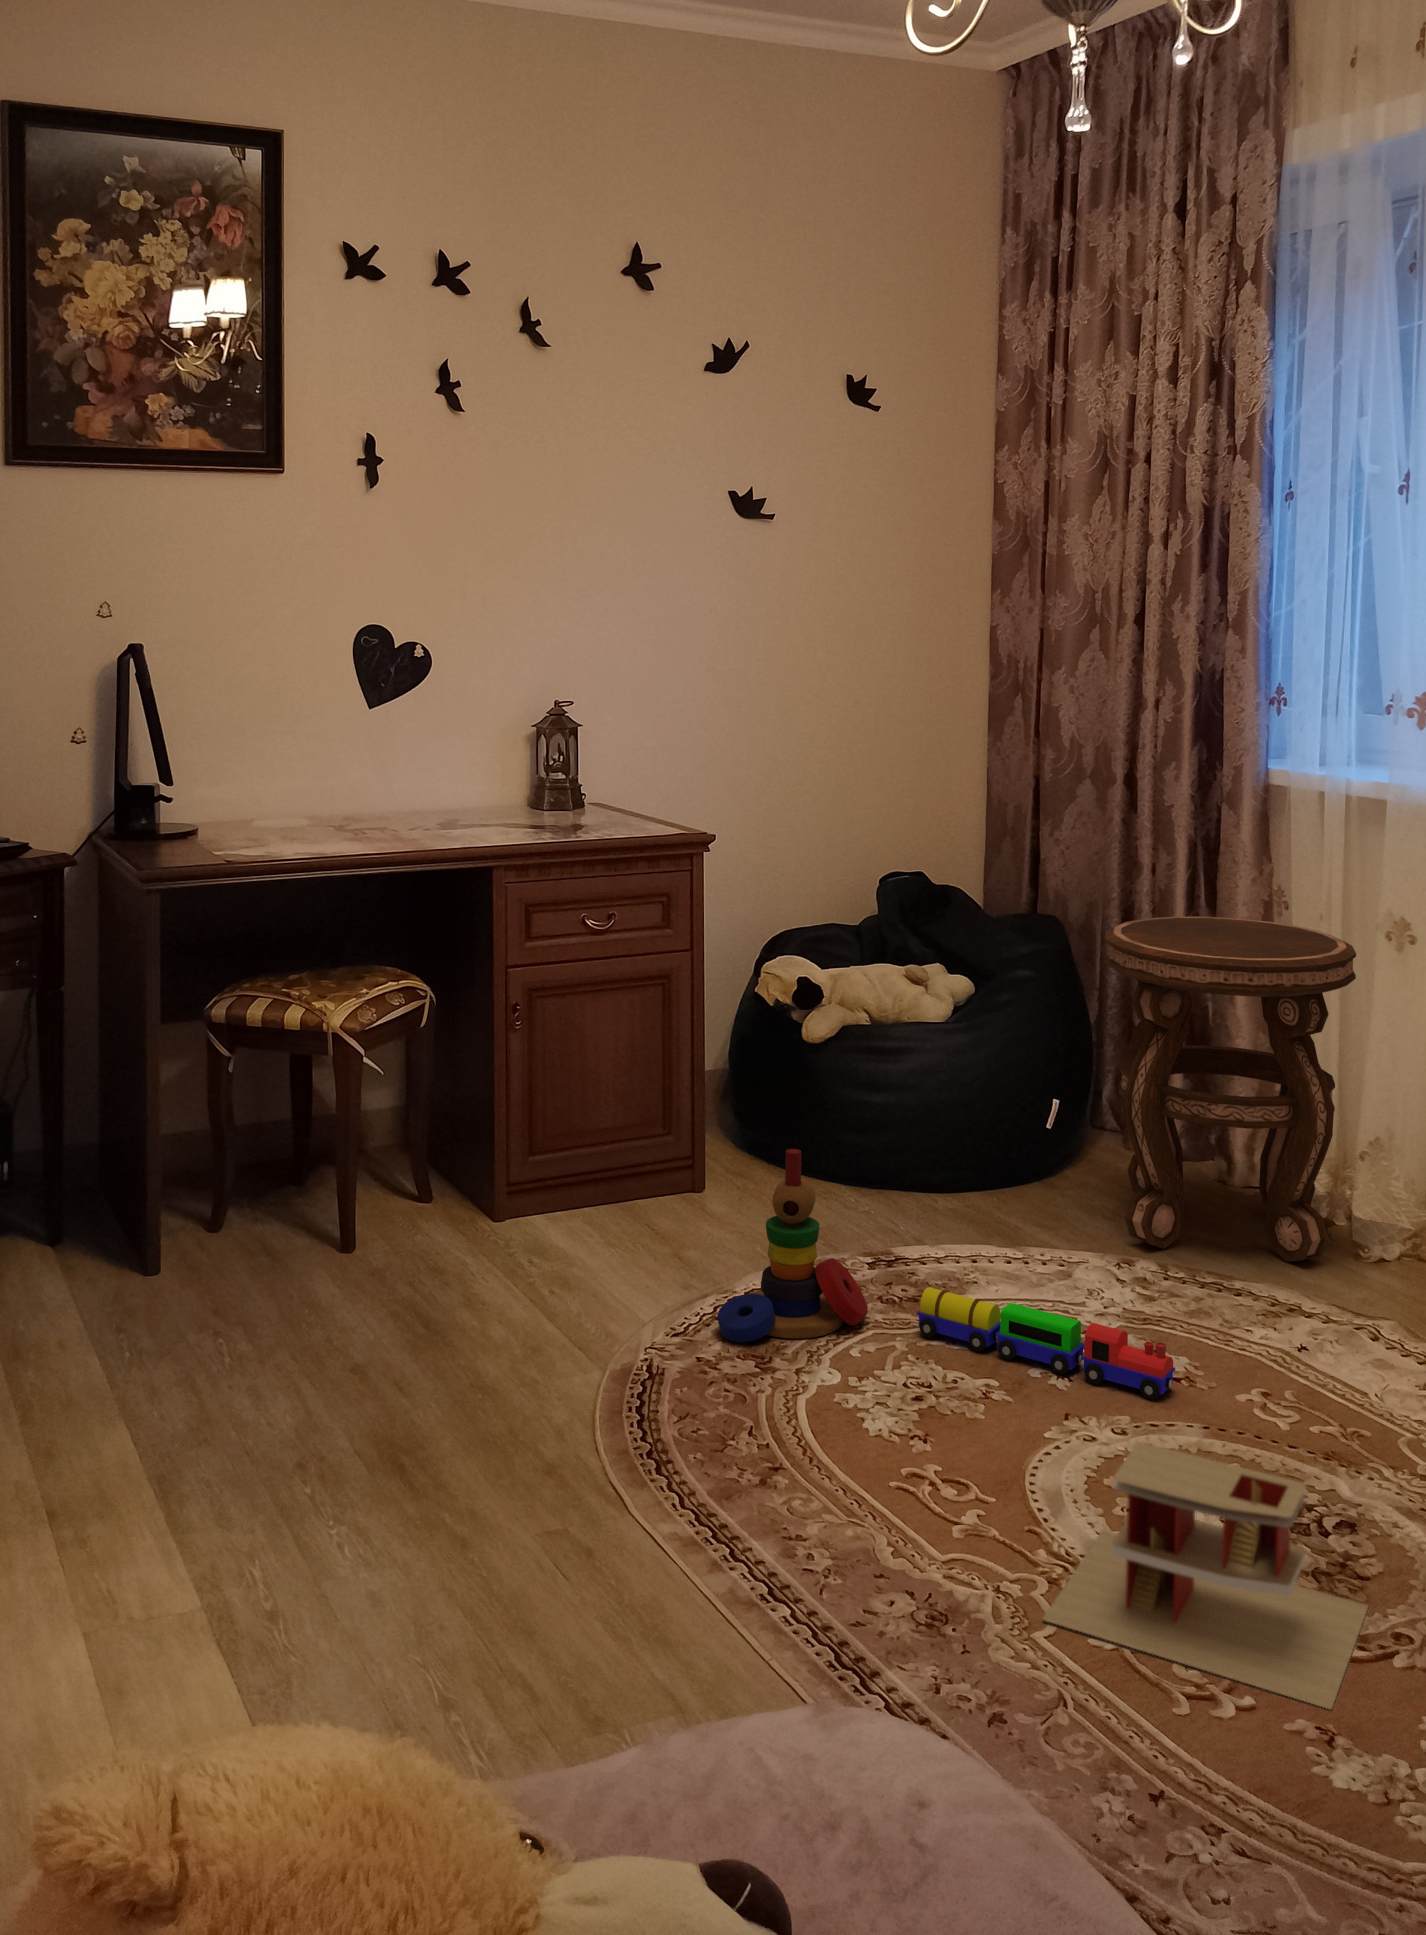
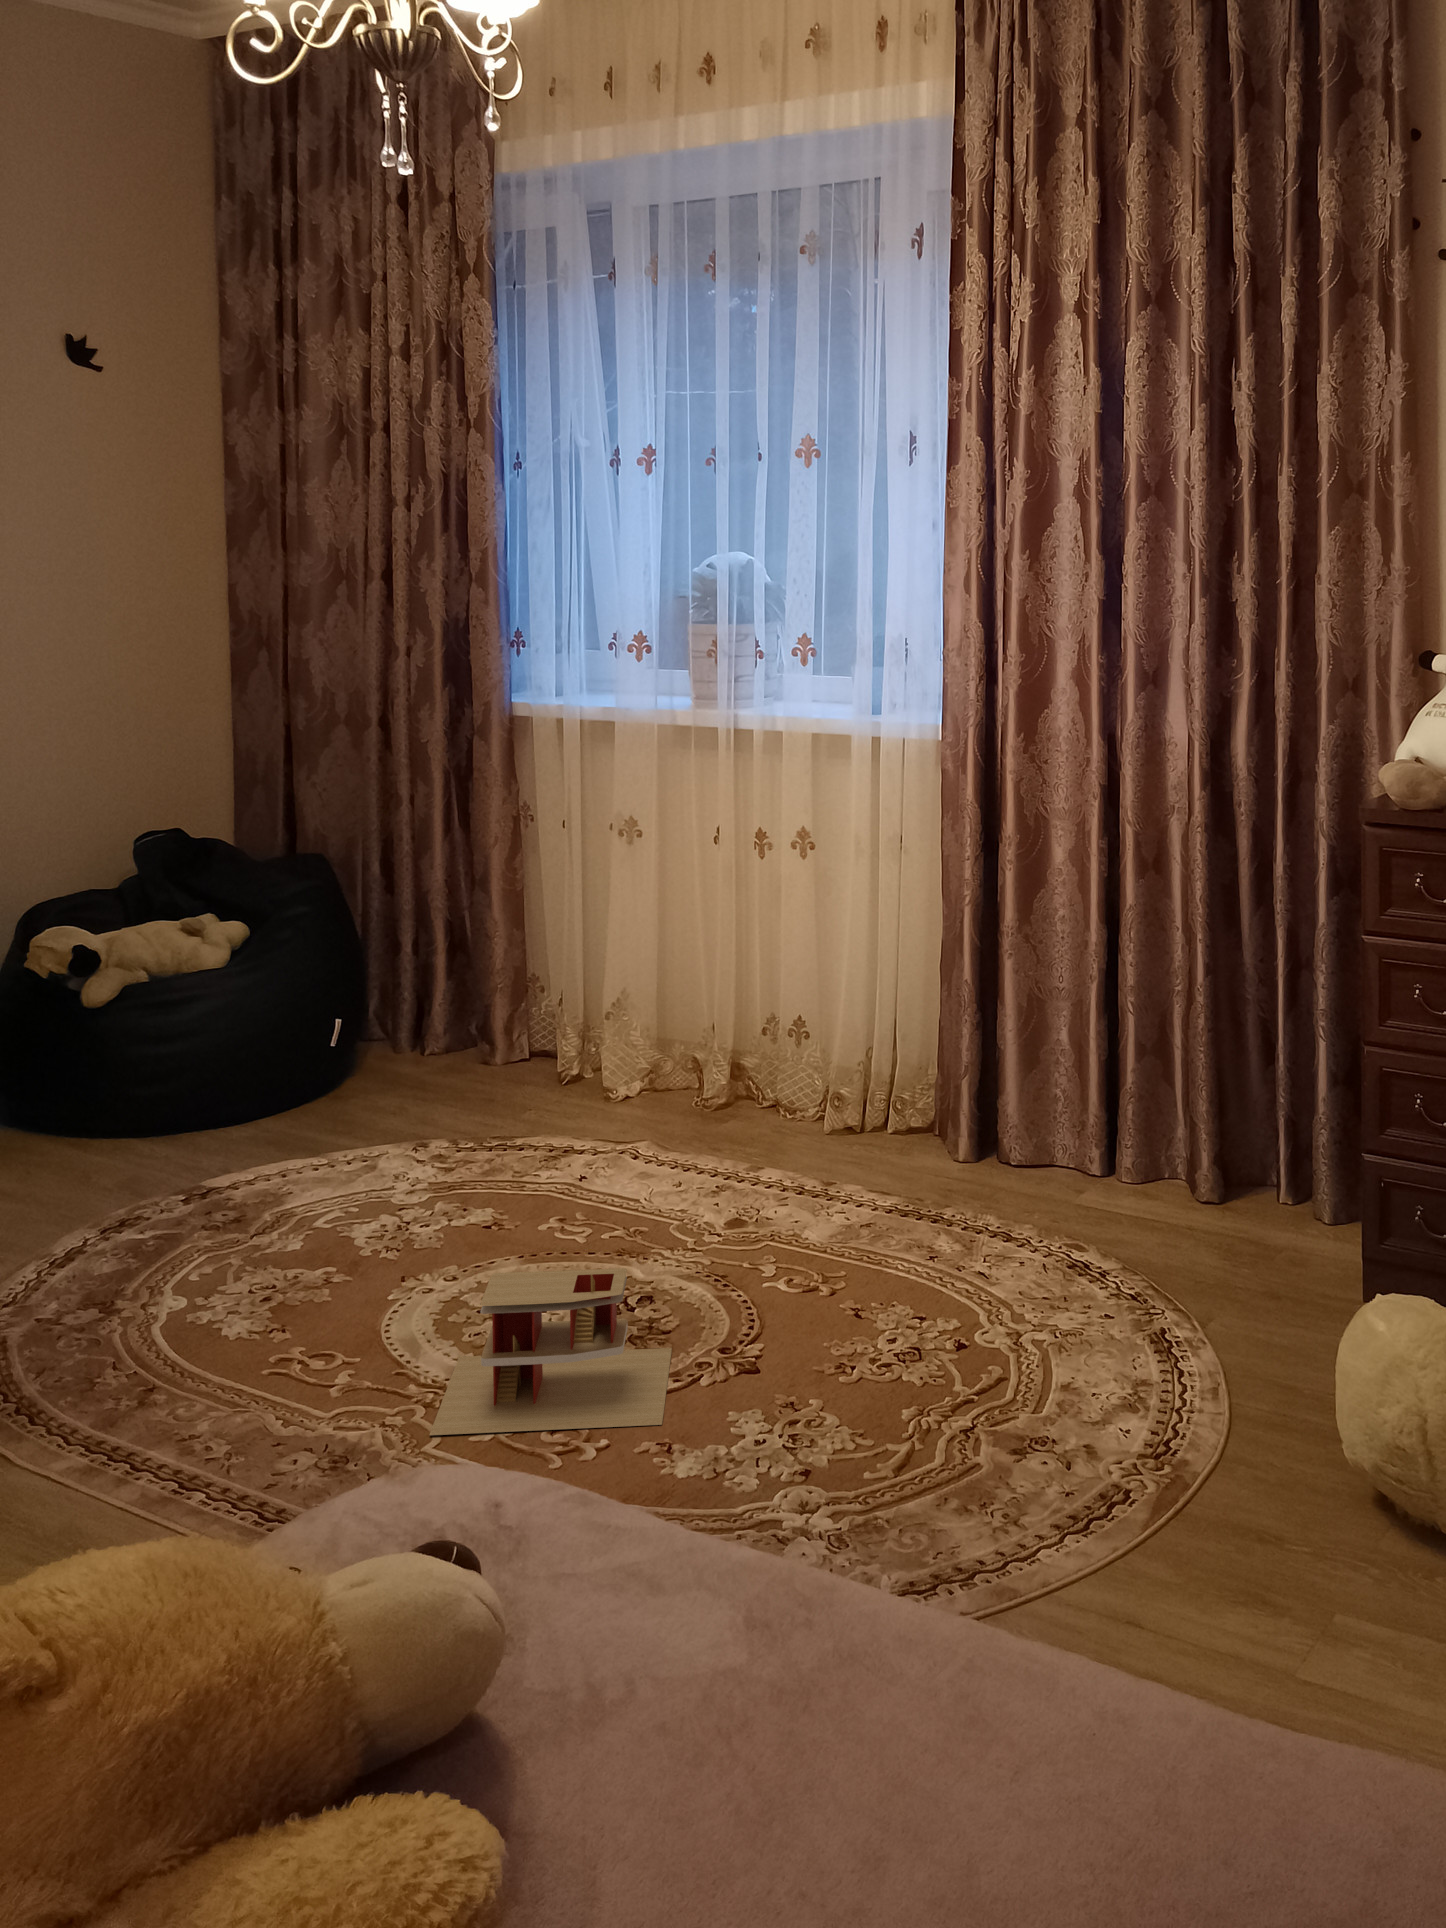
side table: present [1104,917,1356,1262] -> none [381,835,597,1129]
stacking toy: present [717,1149,868,1342] -> none [44,1106,197,1301]
toy train: present [917,1287,1175,1400] -> none [248,1199,489,1250]

